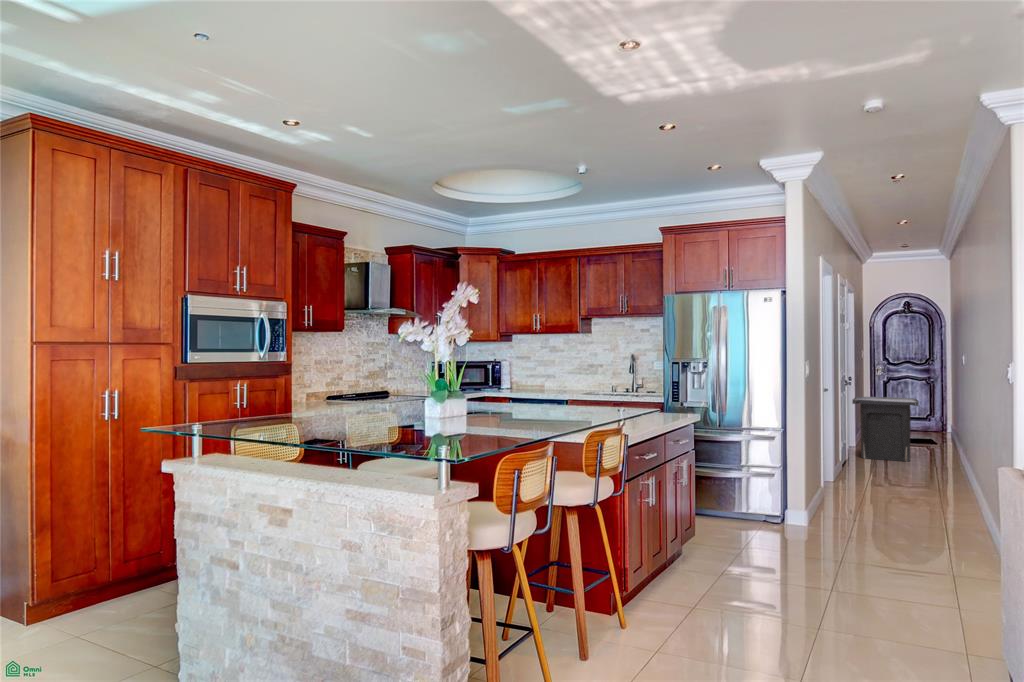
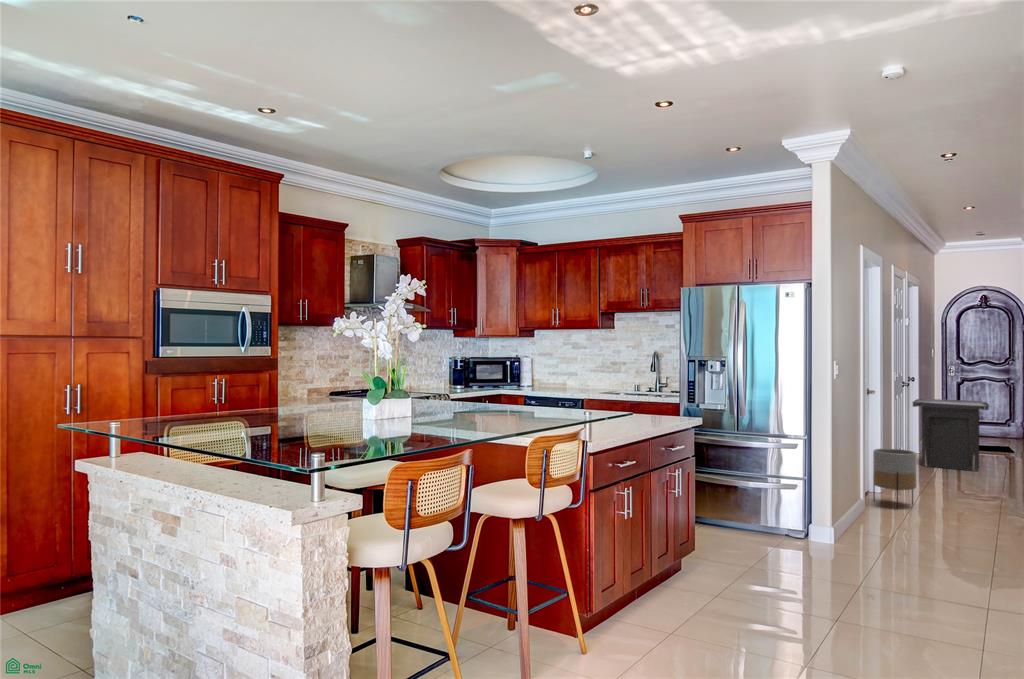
planter: none [828,442,866,496] -> present [873,449,916,509]

